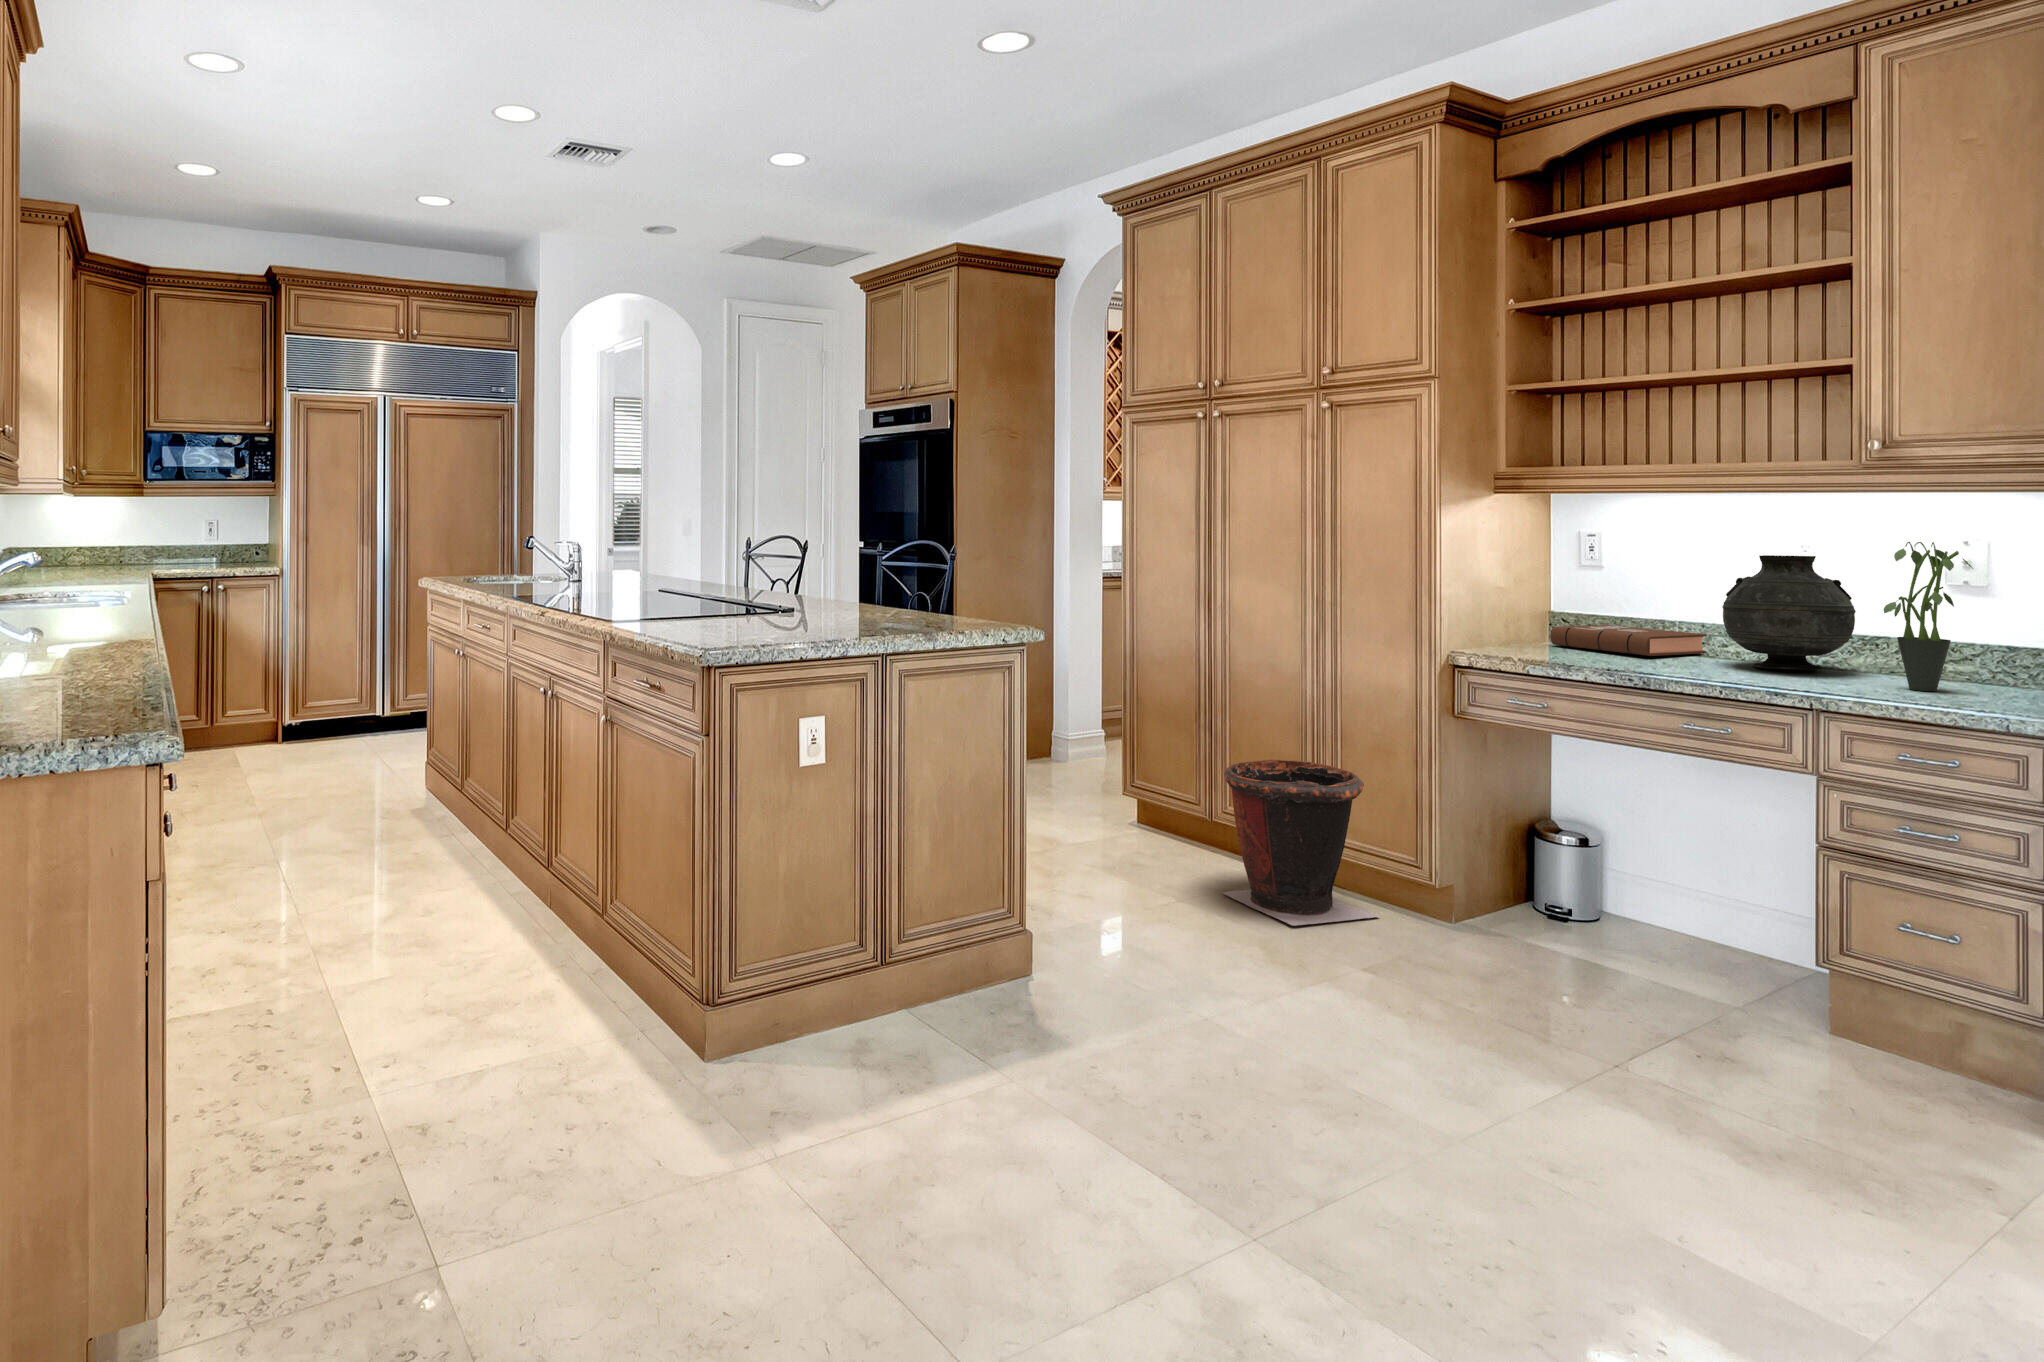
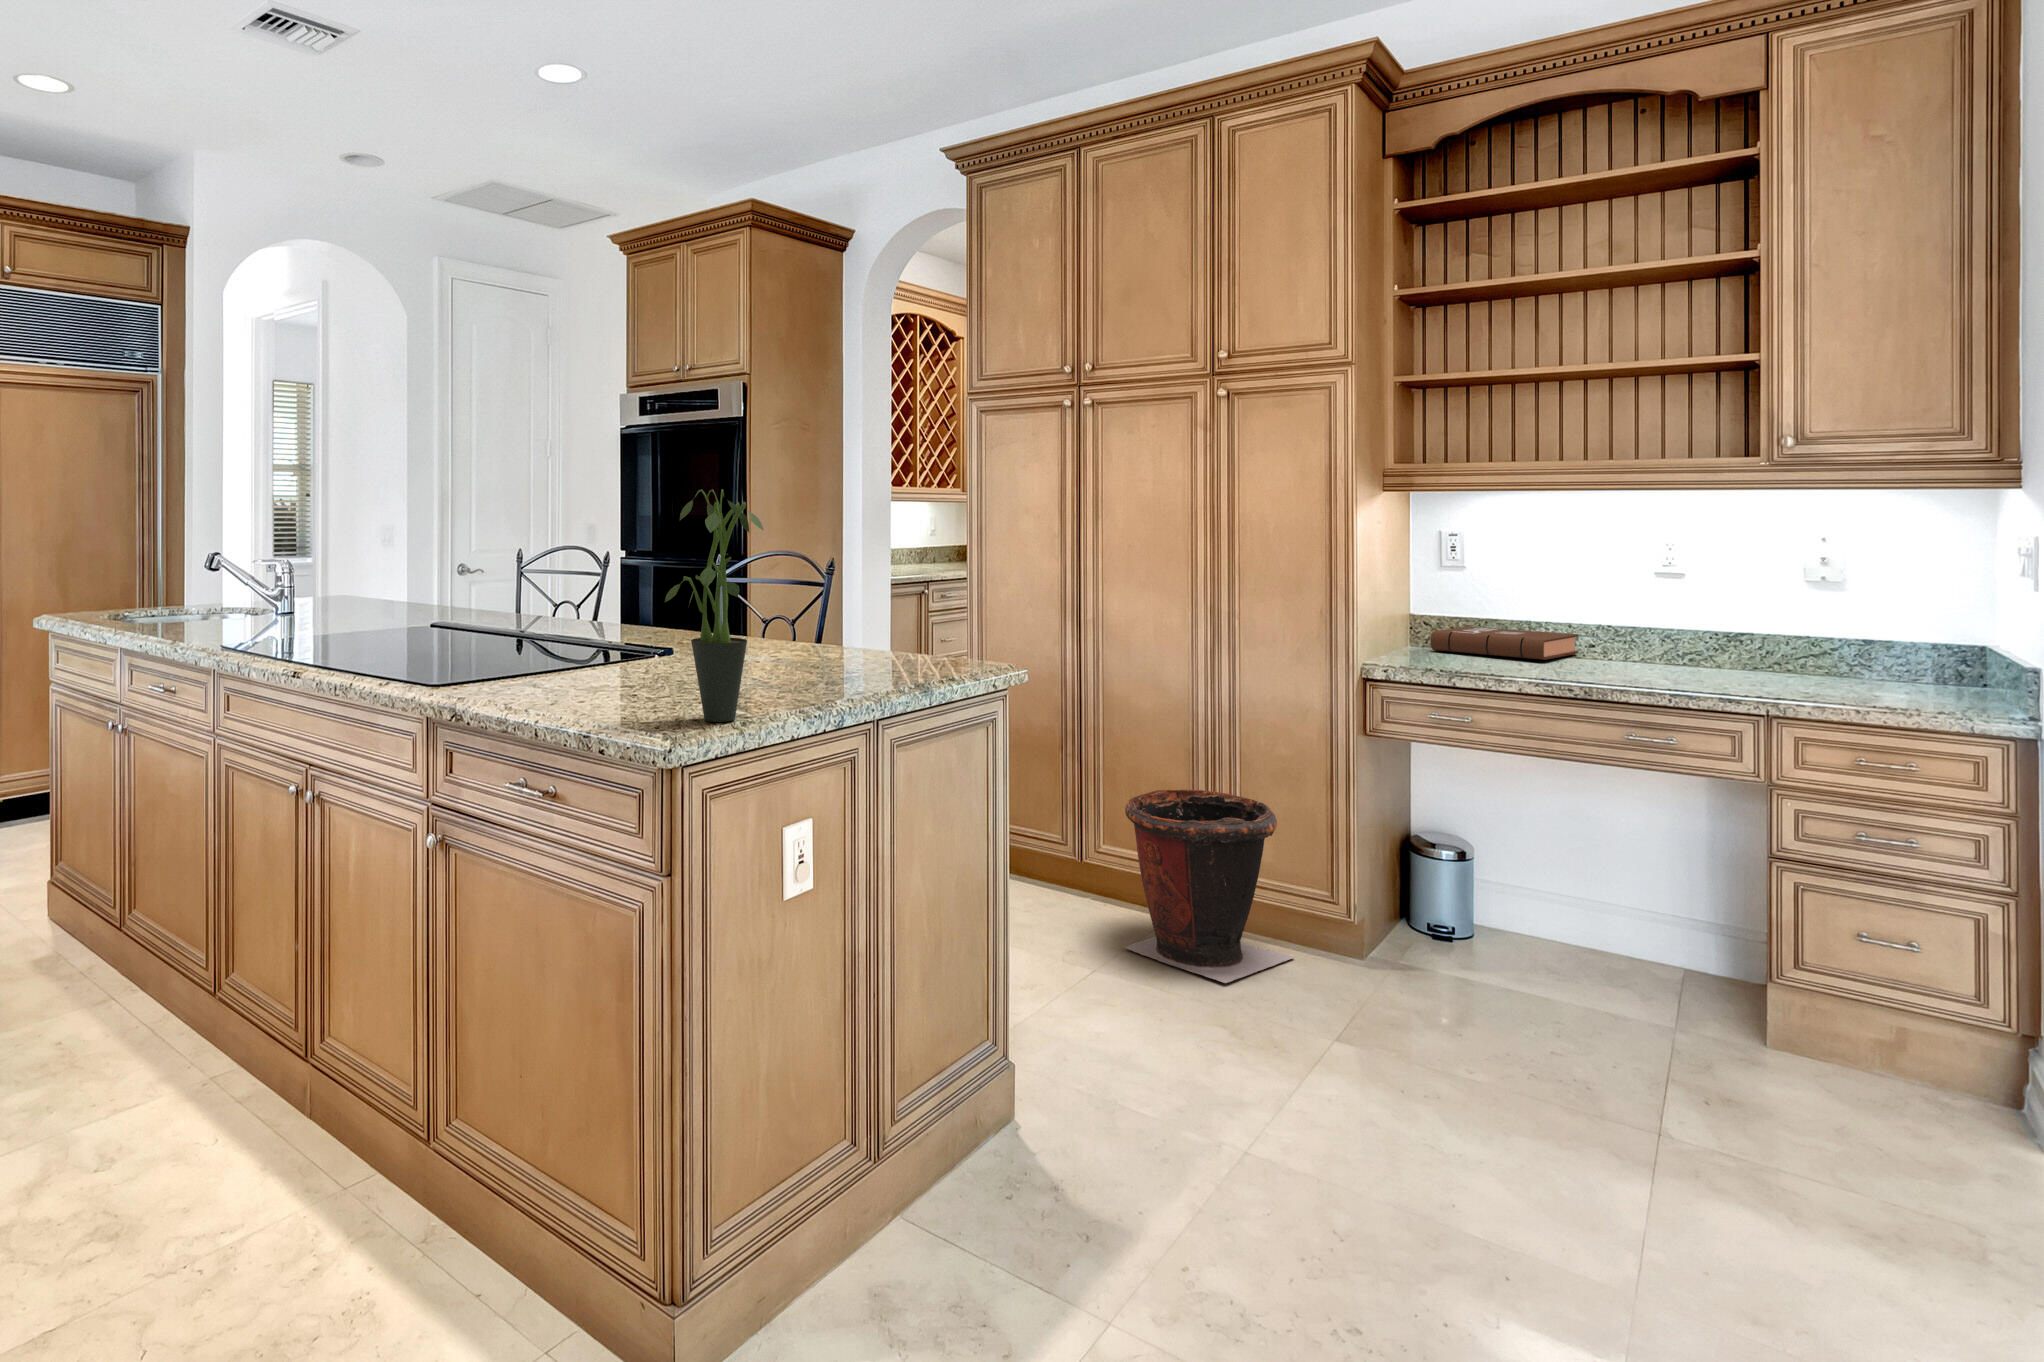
potted plant: present [1884,542,1973,691] -> present [665,489,763,722]
vase: present [1722,555,1856,670] -> none [1615,555,1744,670]

